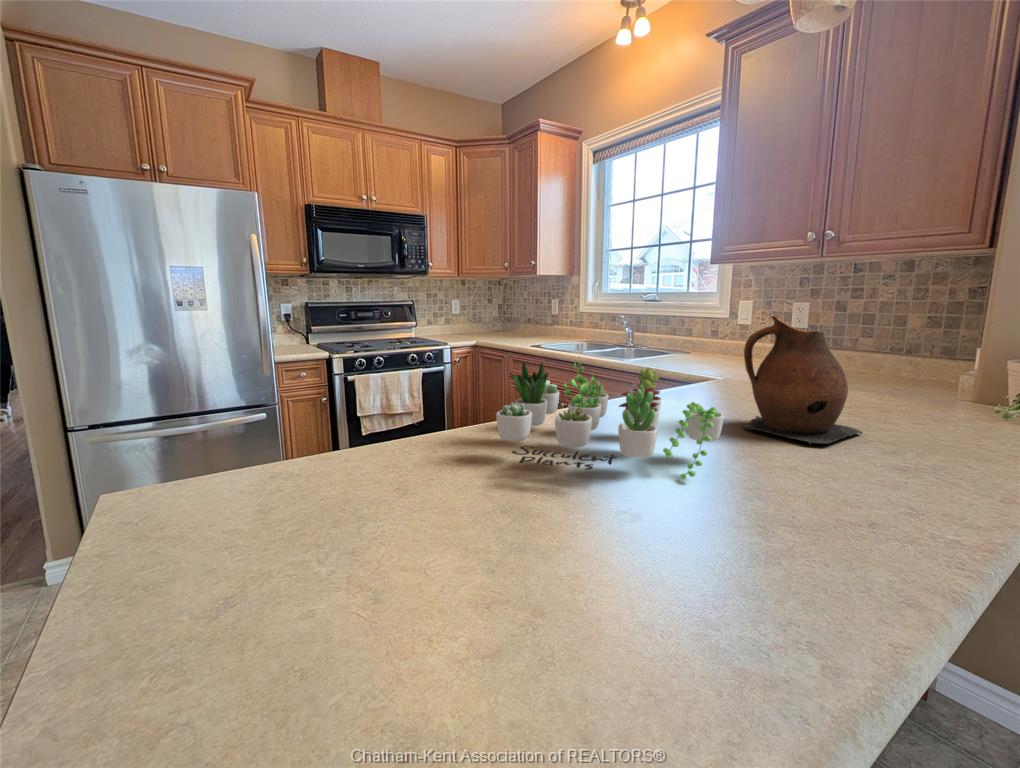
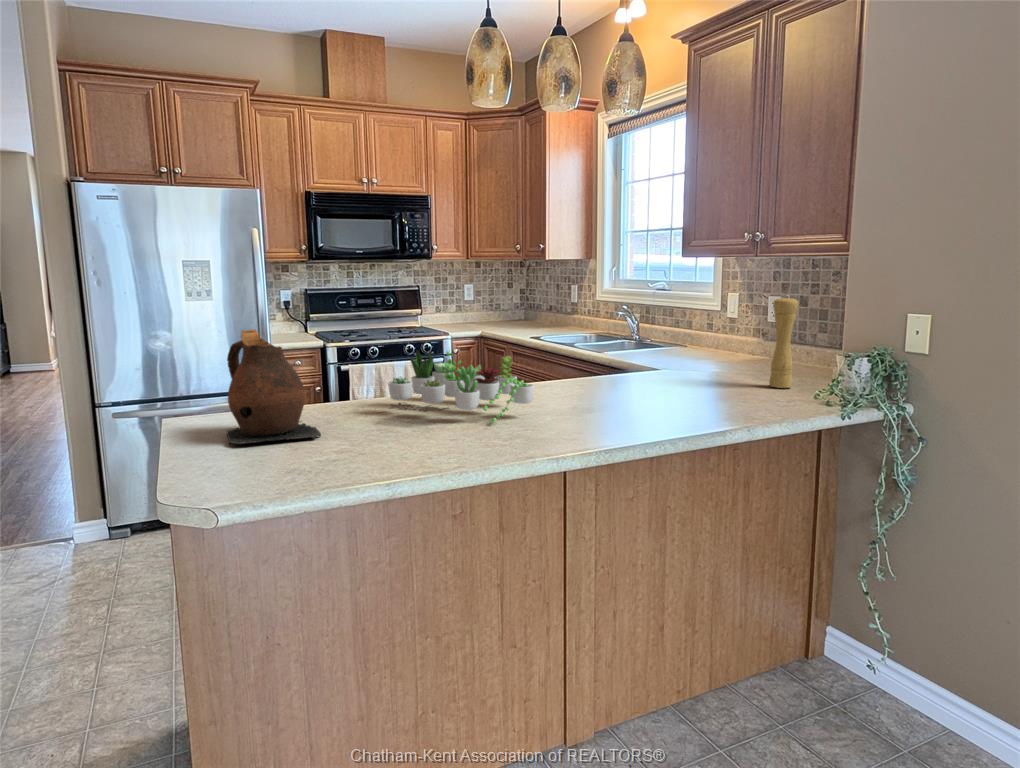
pepper mill: none [874,294,919,397] -> present [769,297,798,388]
ceramic pitcher: present [742,316,862,445] -> present [227,330,321,444]

